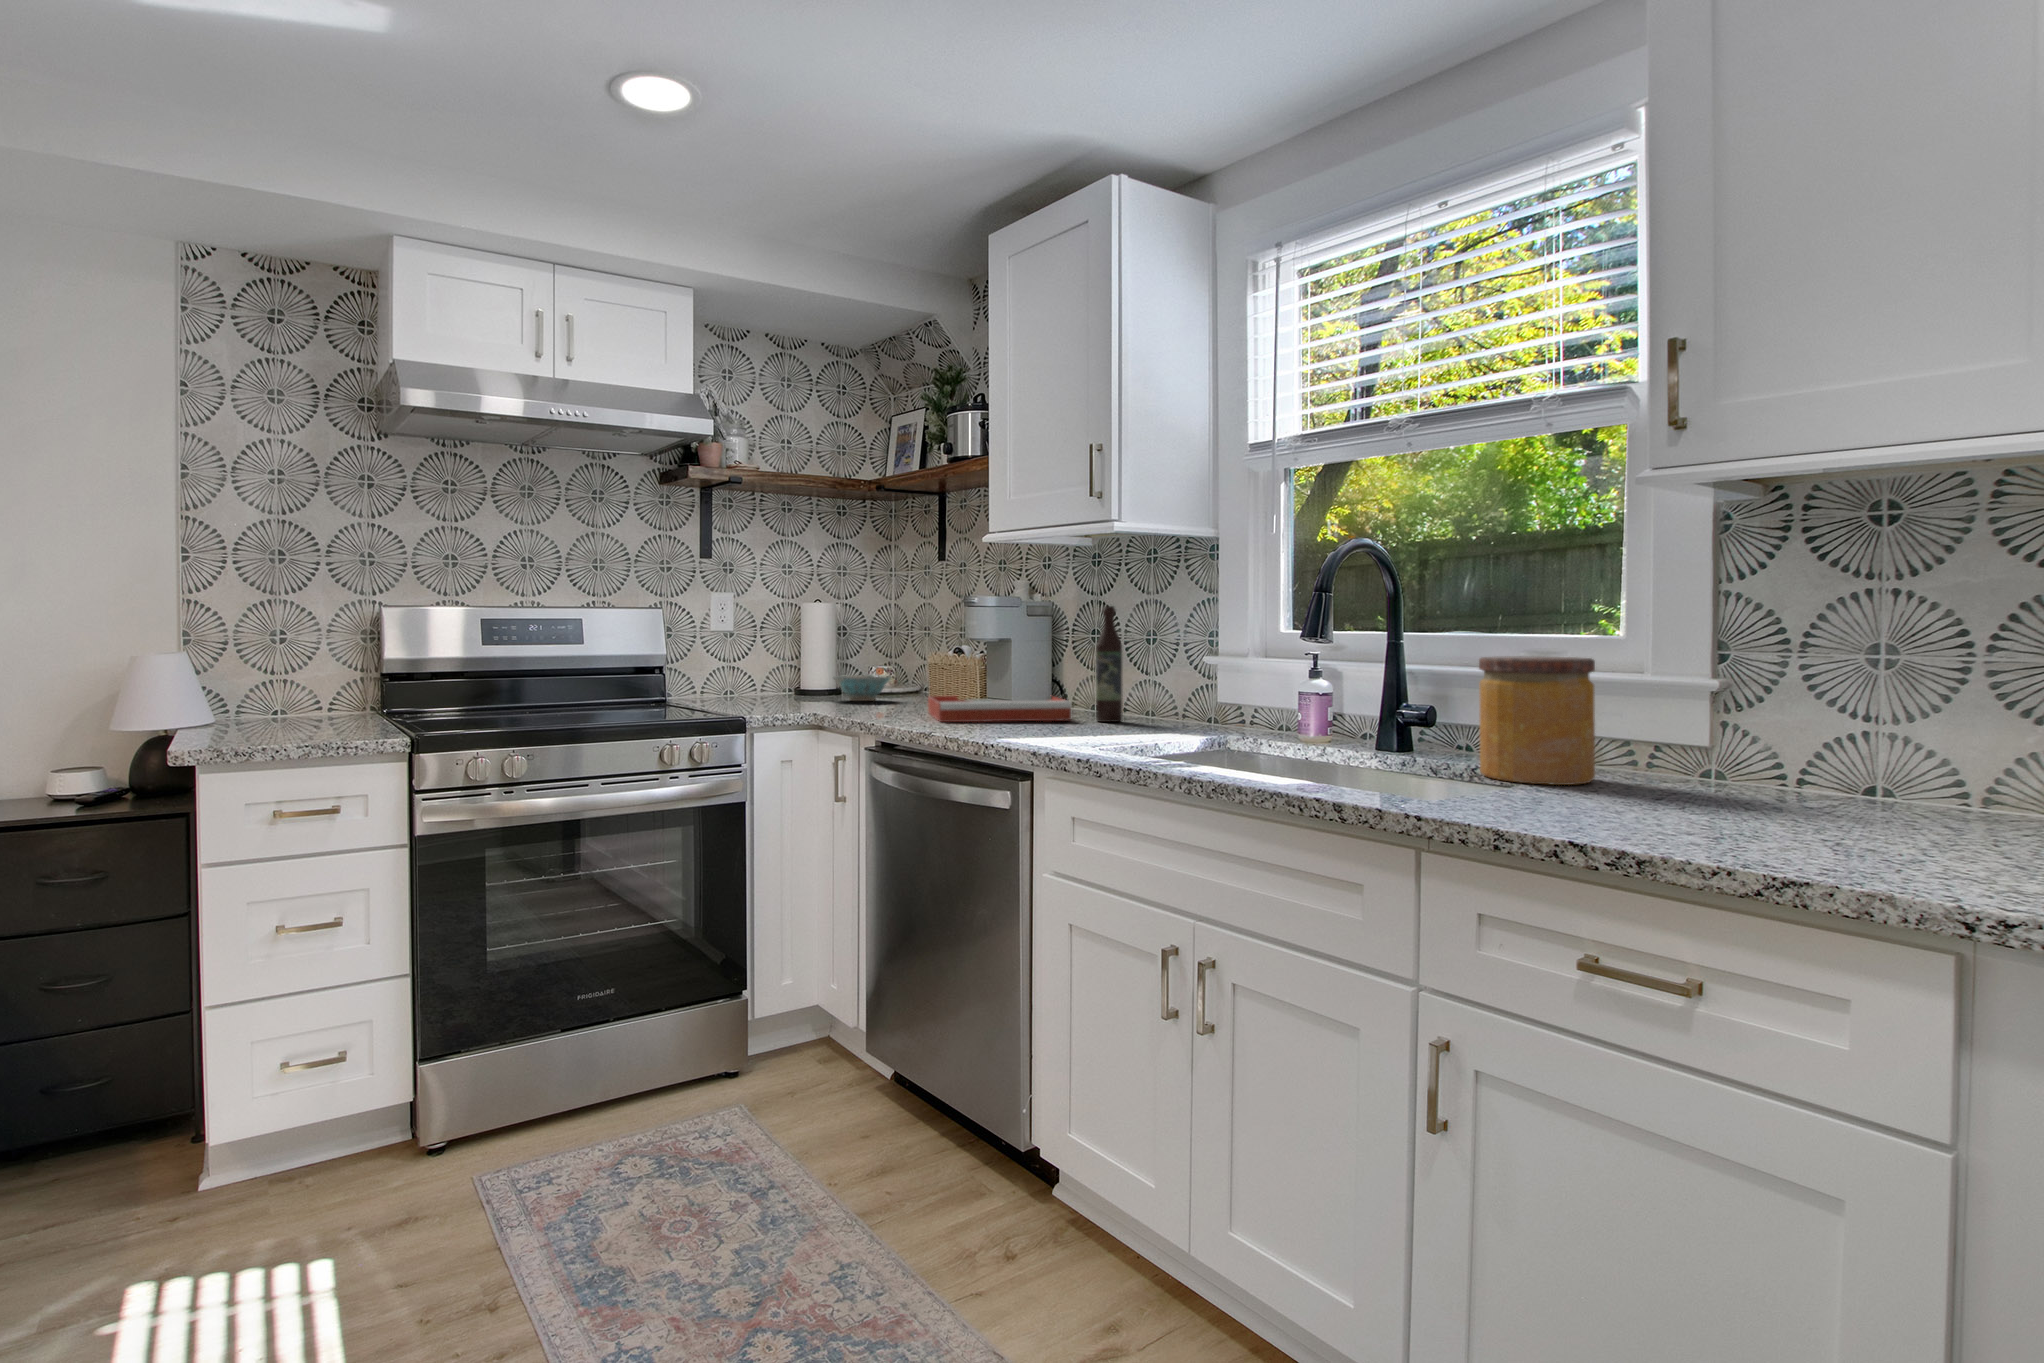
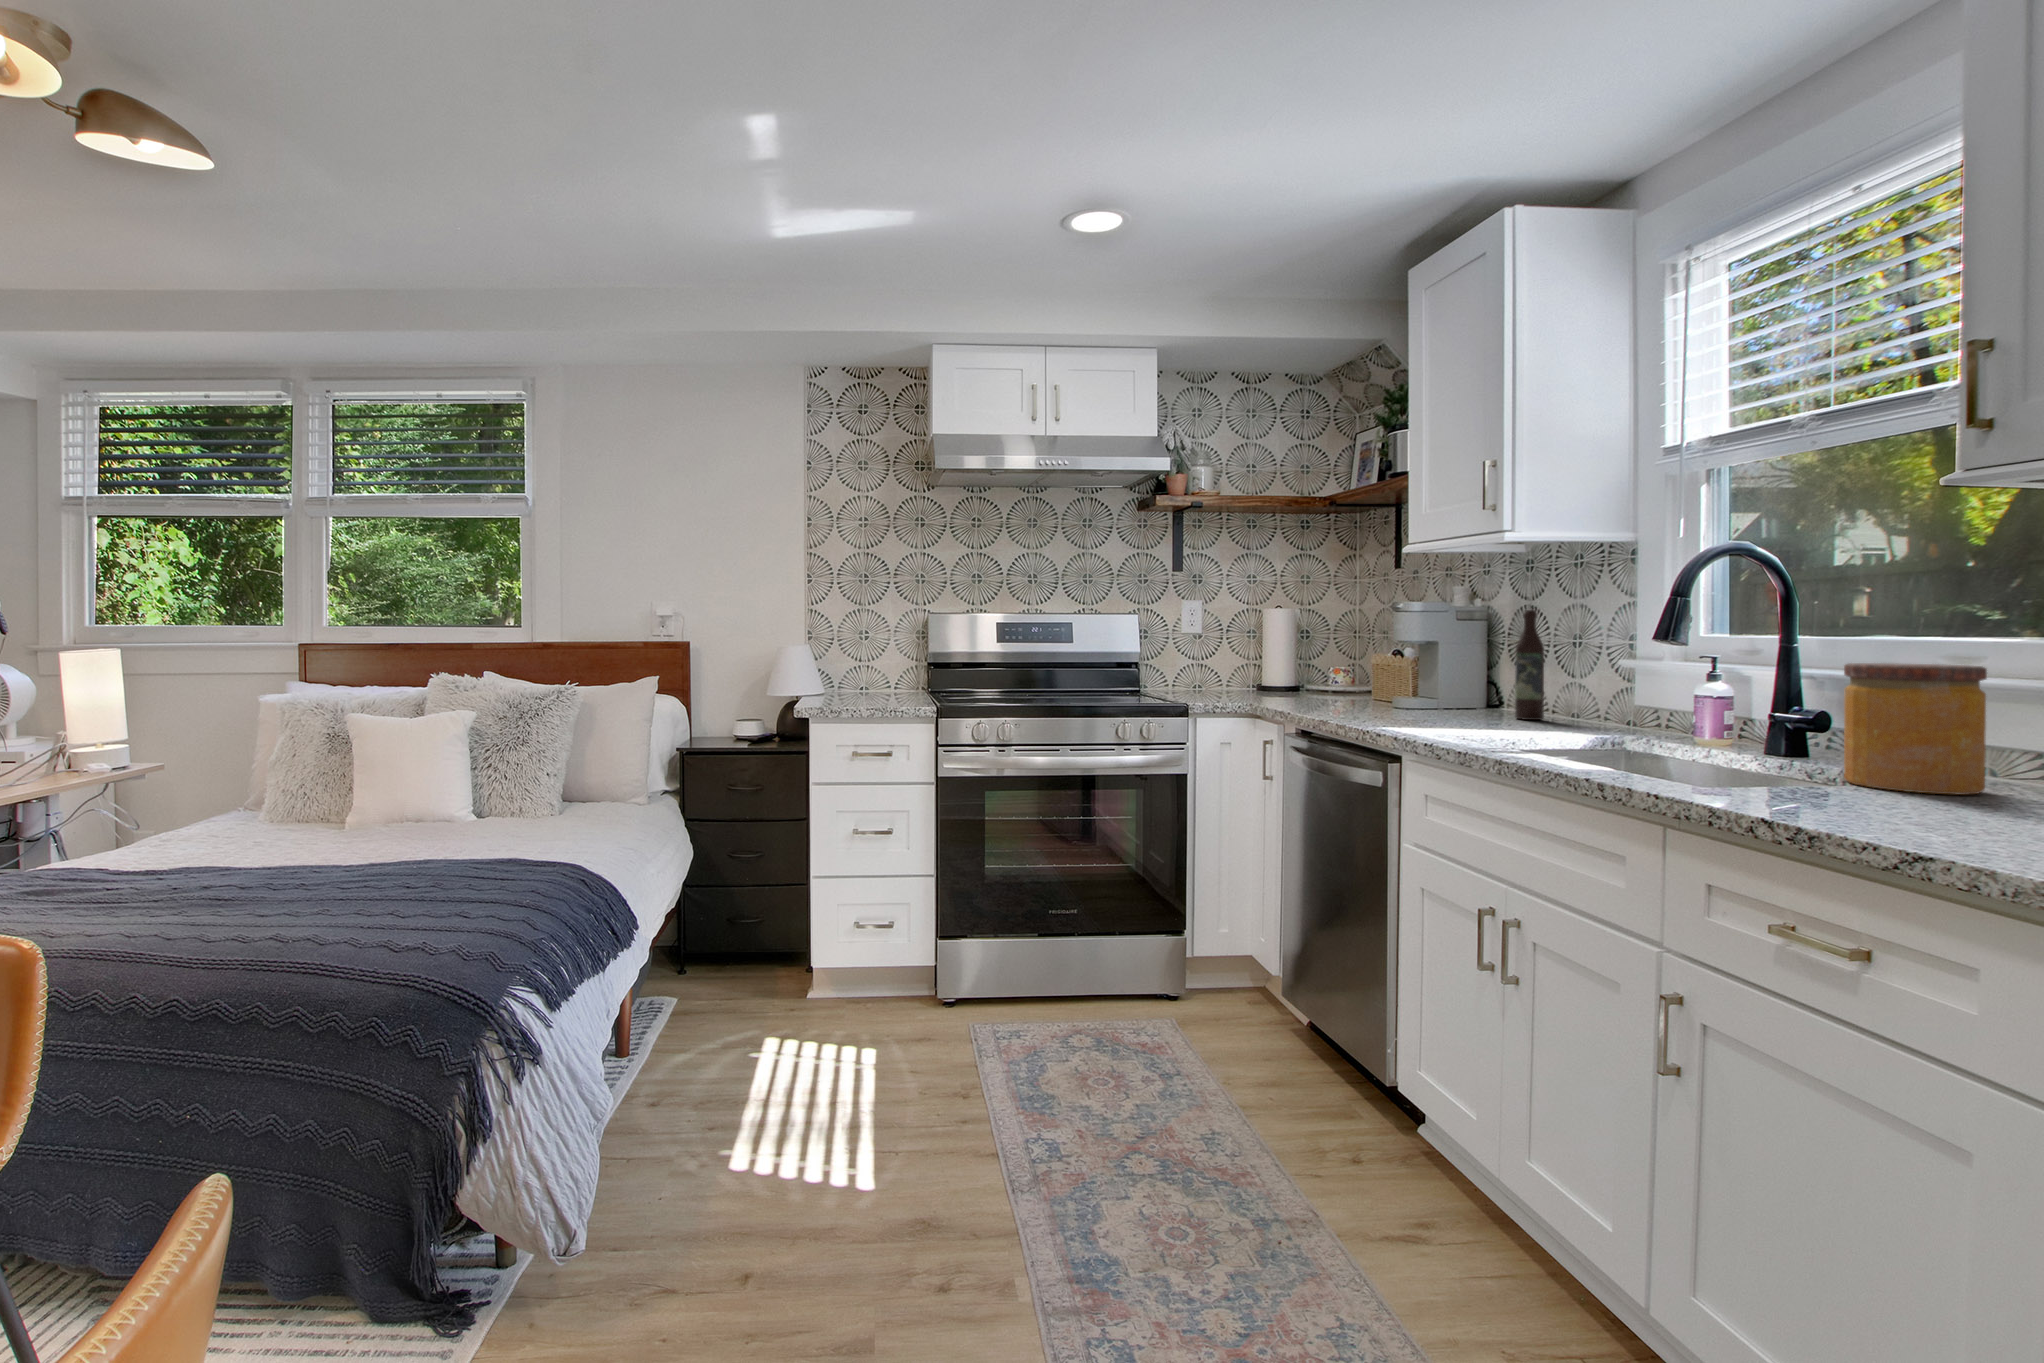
ceramic bowl: present [833,675,892,701] -> none [1284,671,1342,693]
tray: present [928,696,1072,722] -> none [1354,690,1487,716]

